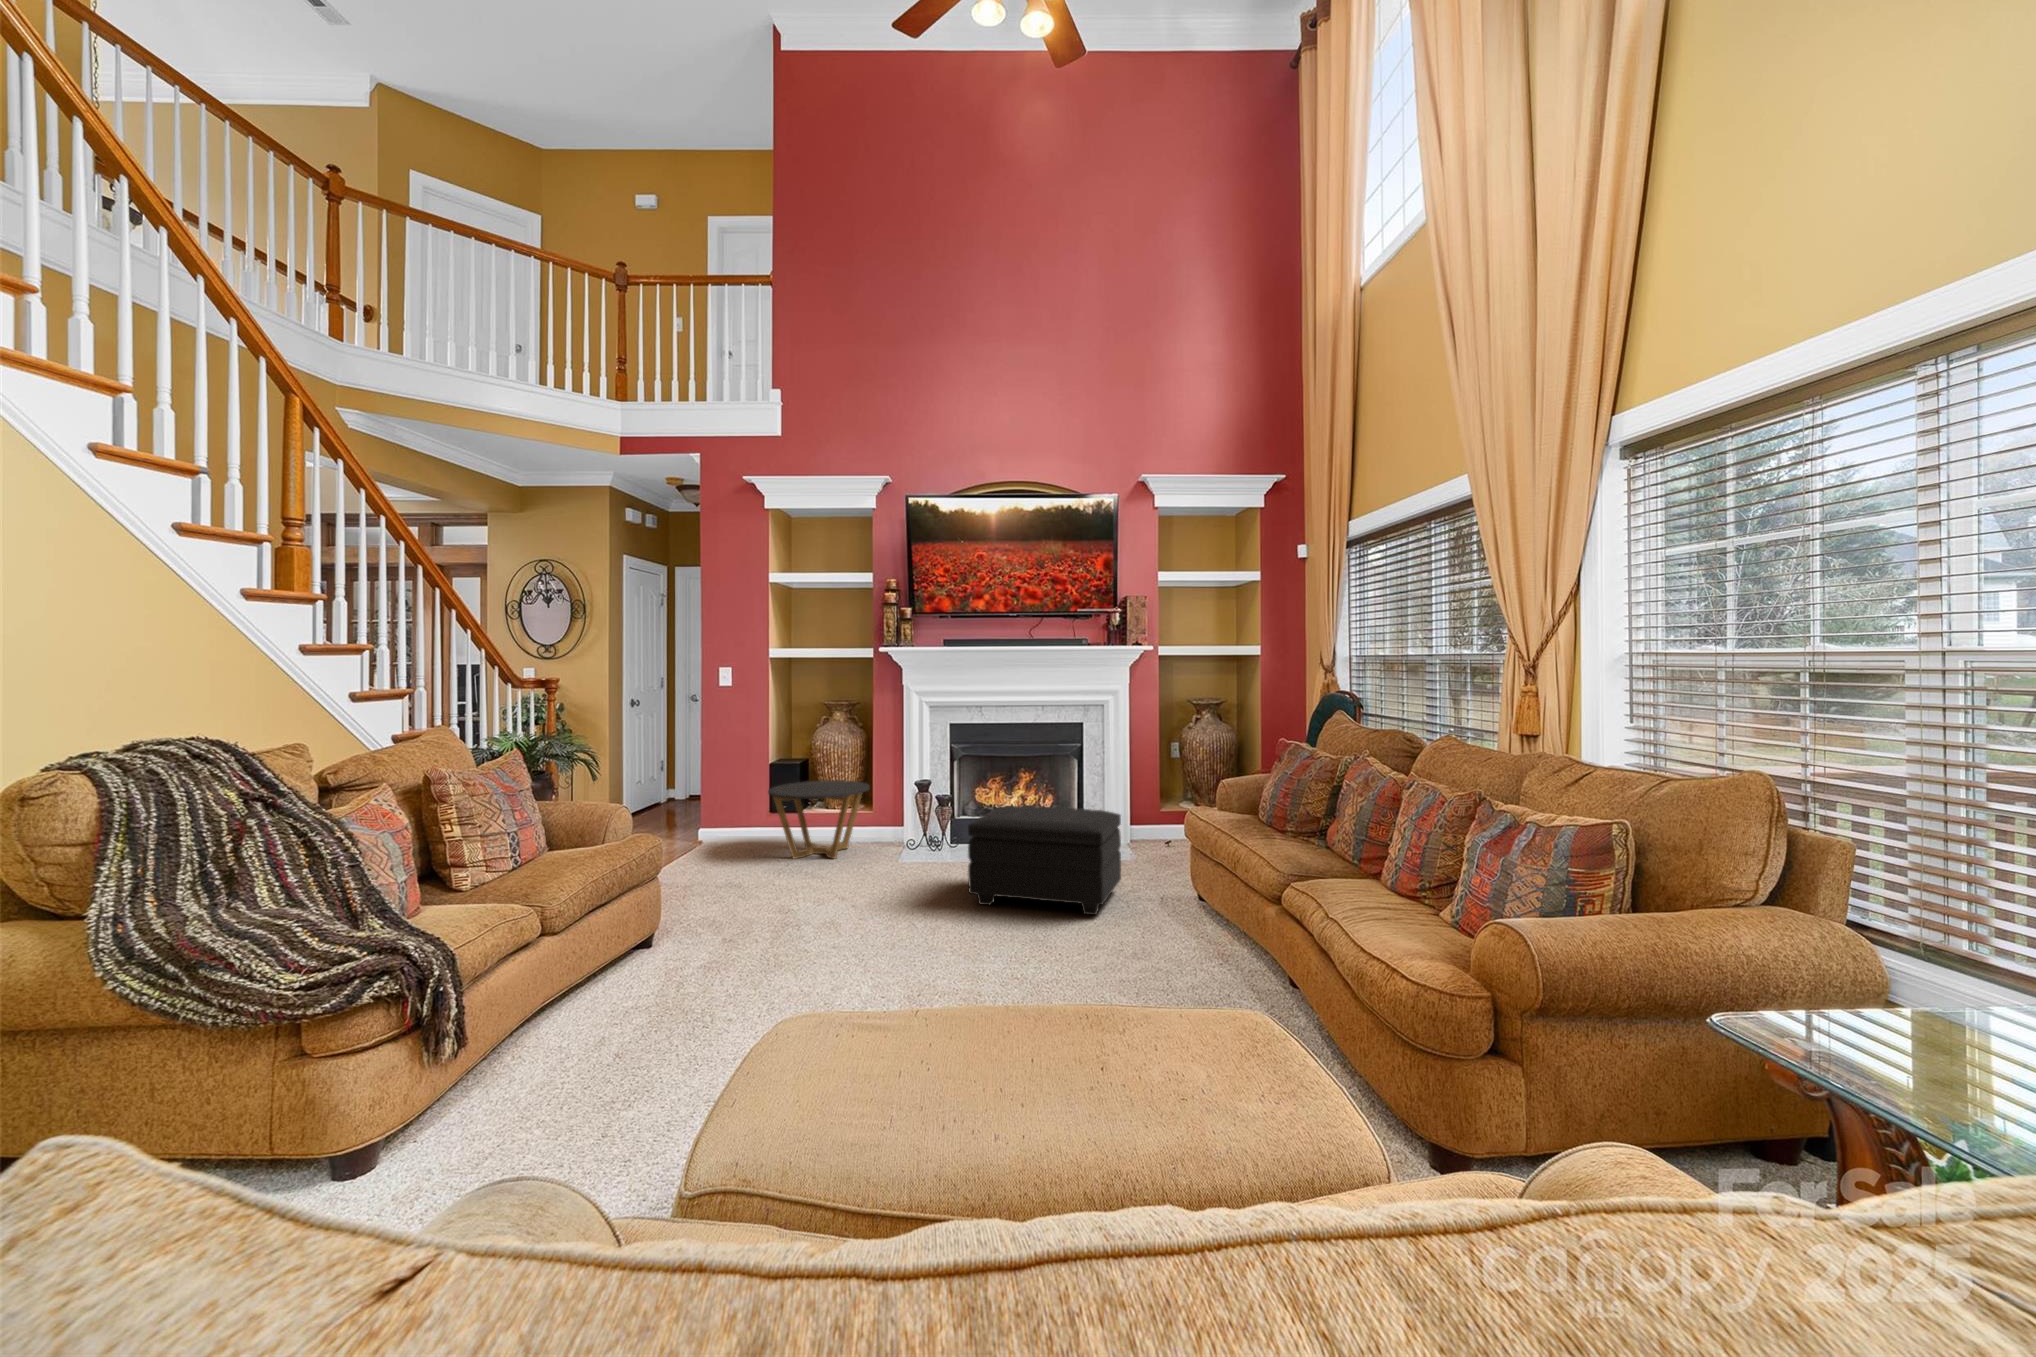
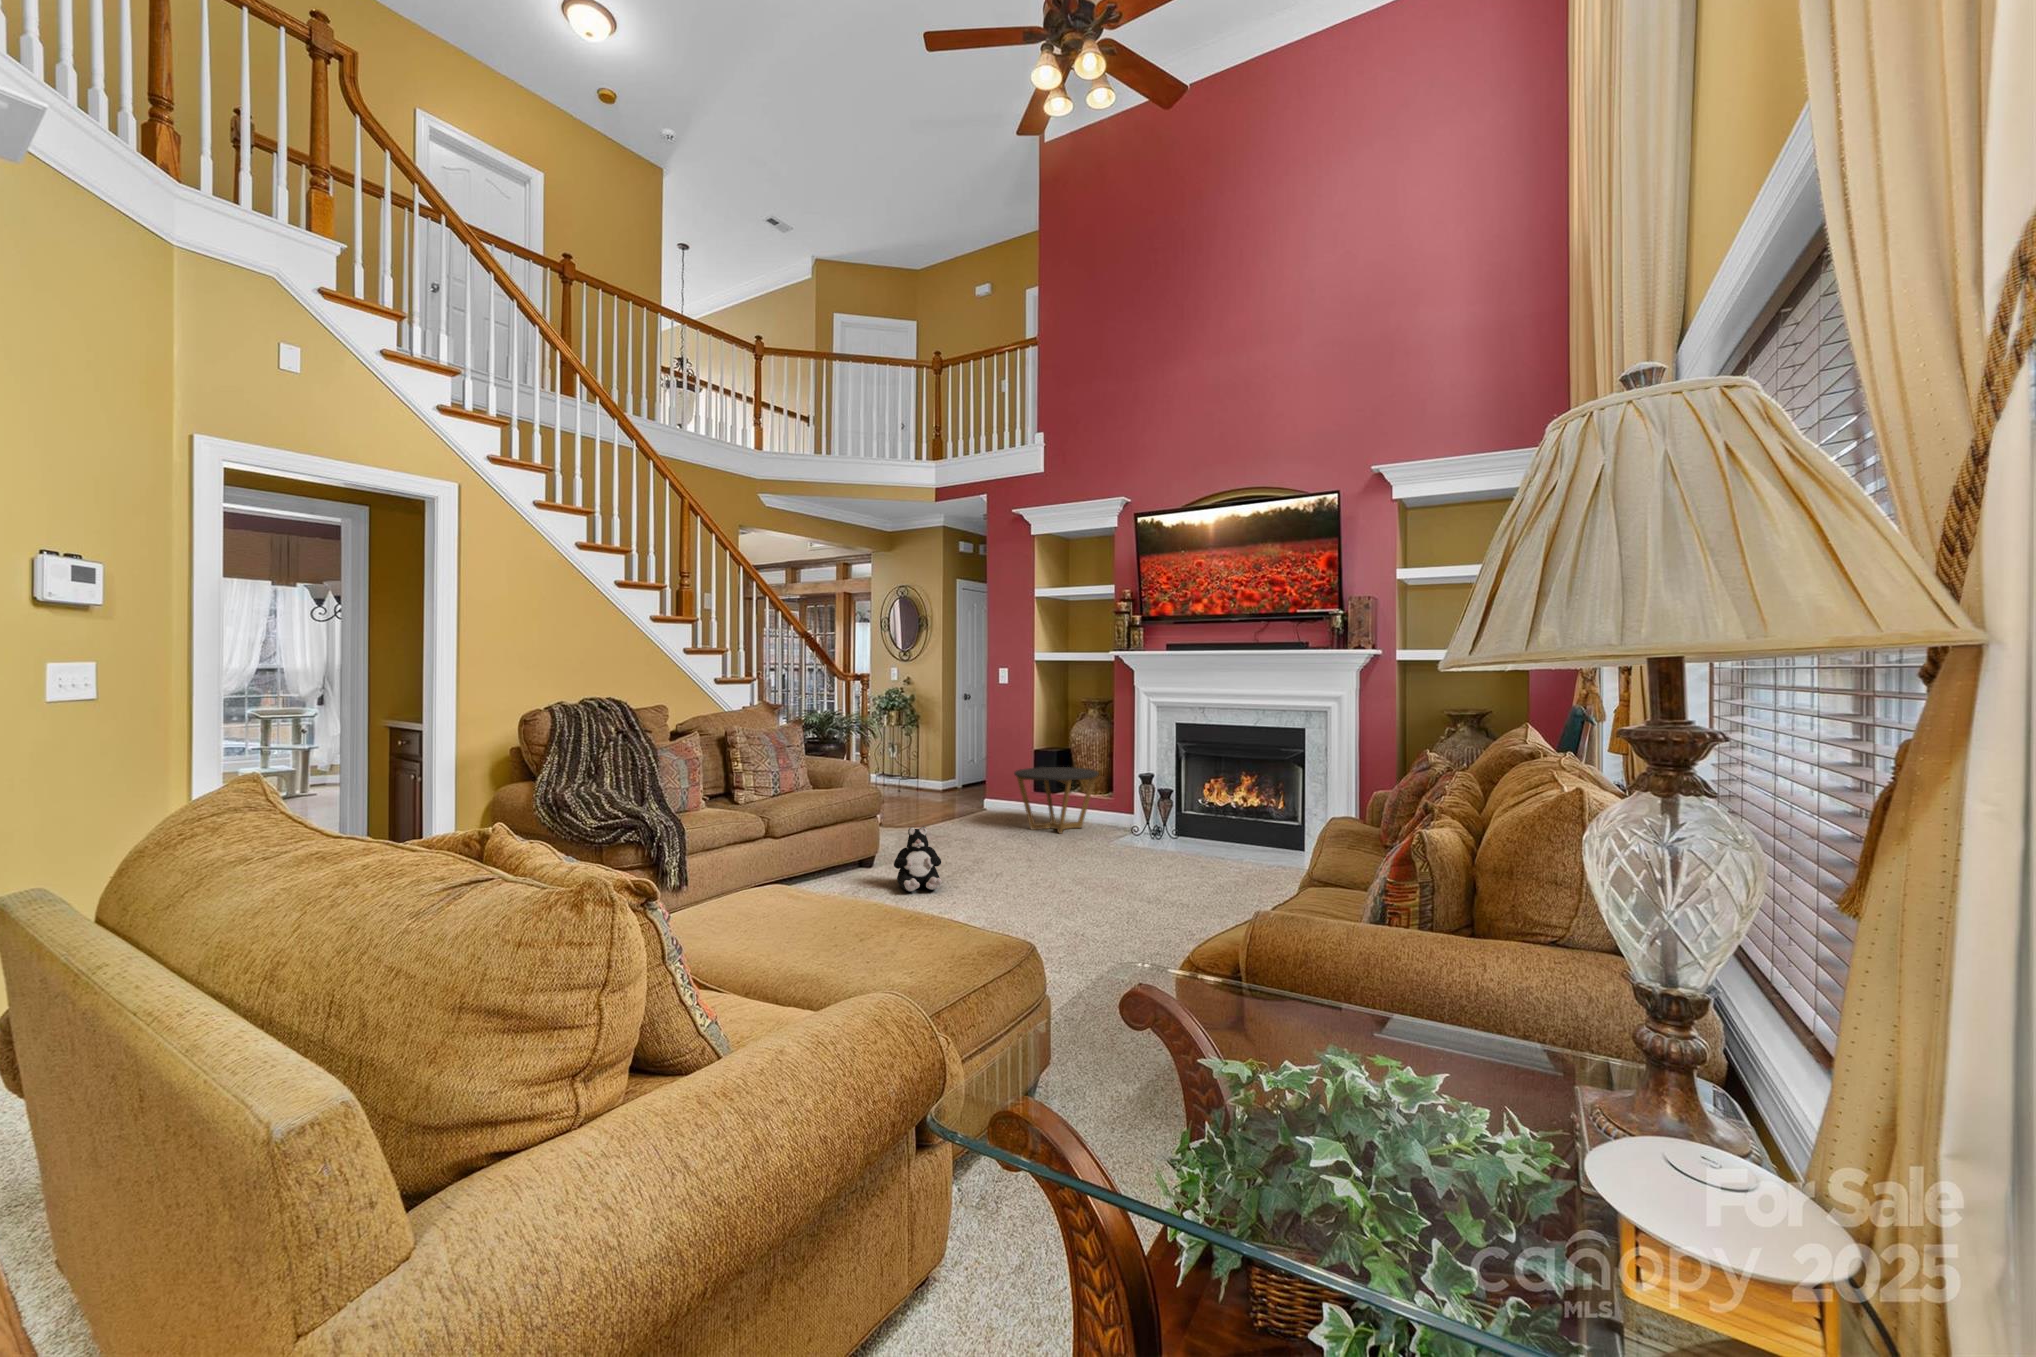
footstool: present [968,806,1121,915] -> none [1107,798,1260,905]
plush toy: none [739,879,815,969] -> present [894,827,942,892]

